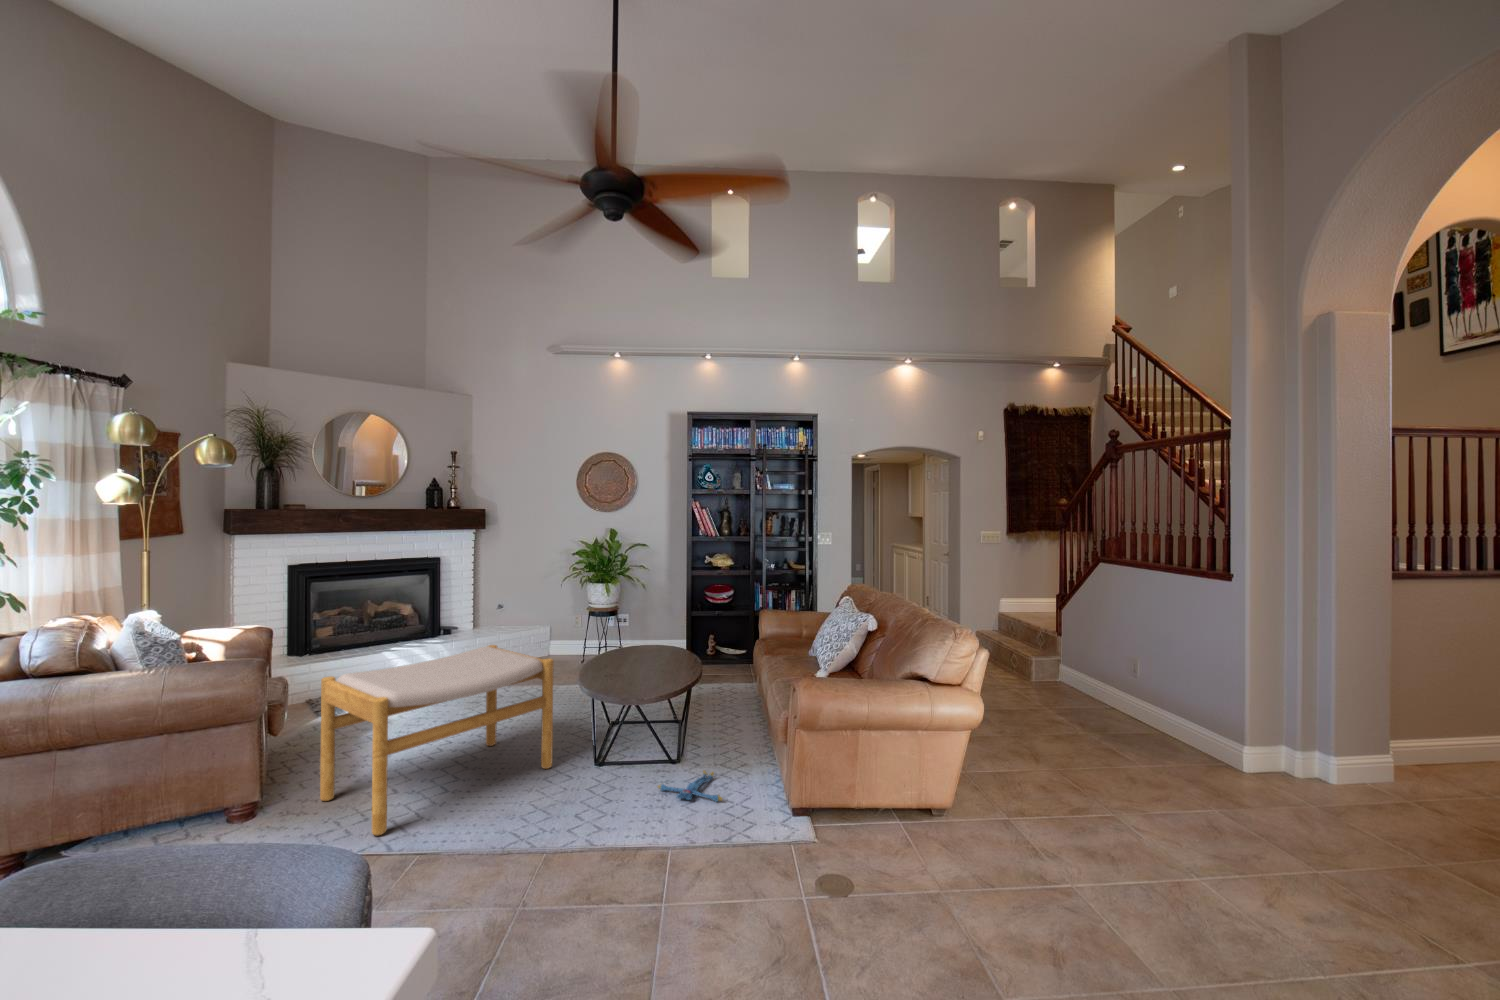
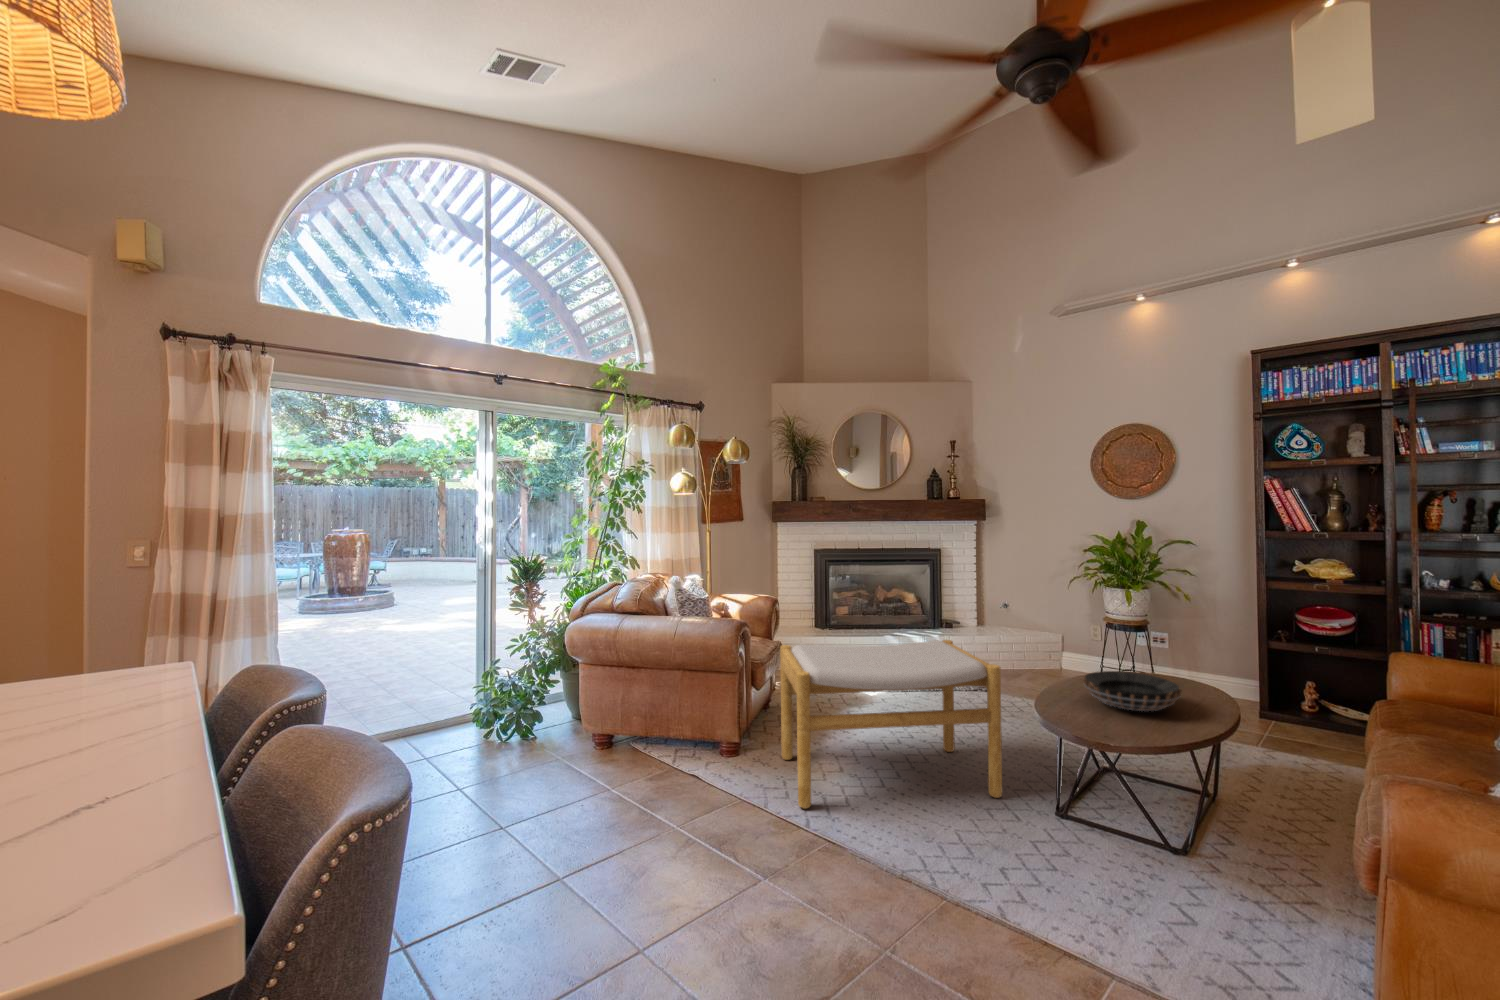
decorative bowl: none [612,647,674,674] -> present [1083,671,1181,711]
plush toy: present [658,770,722,802] -> none [1133,874,1244,945]

